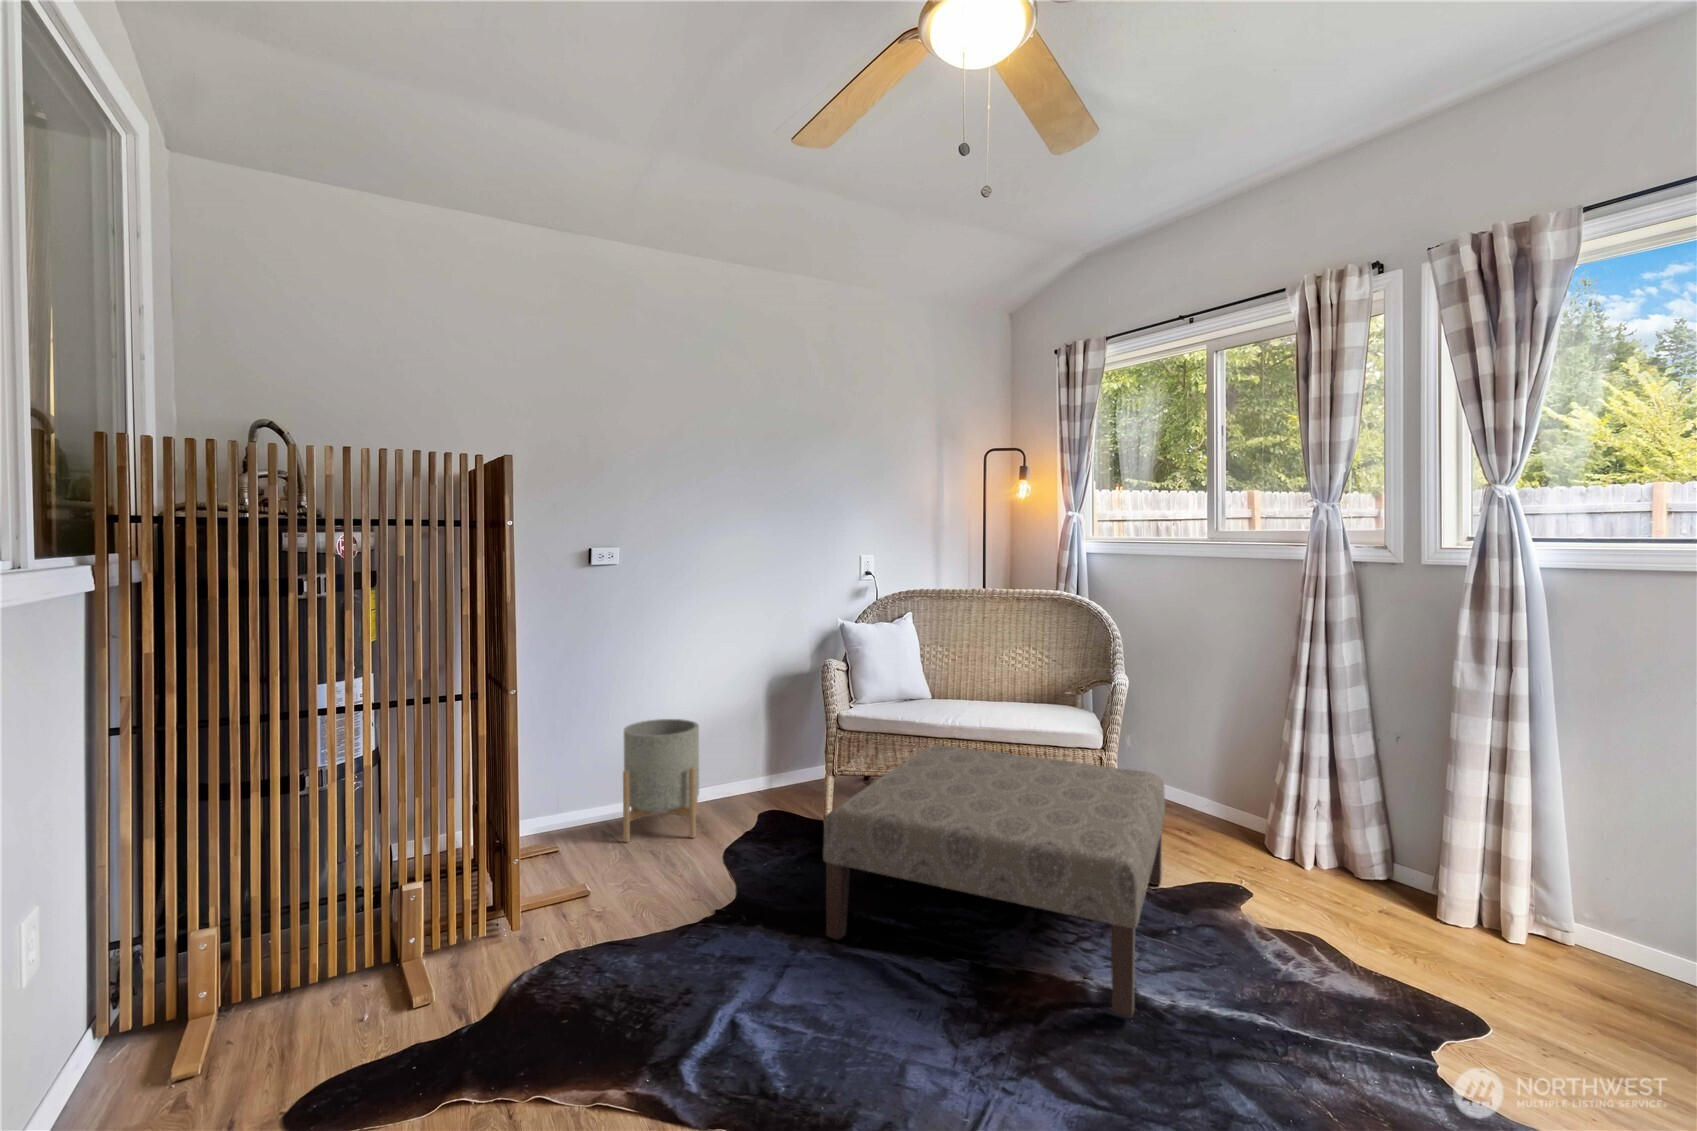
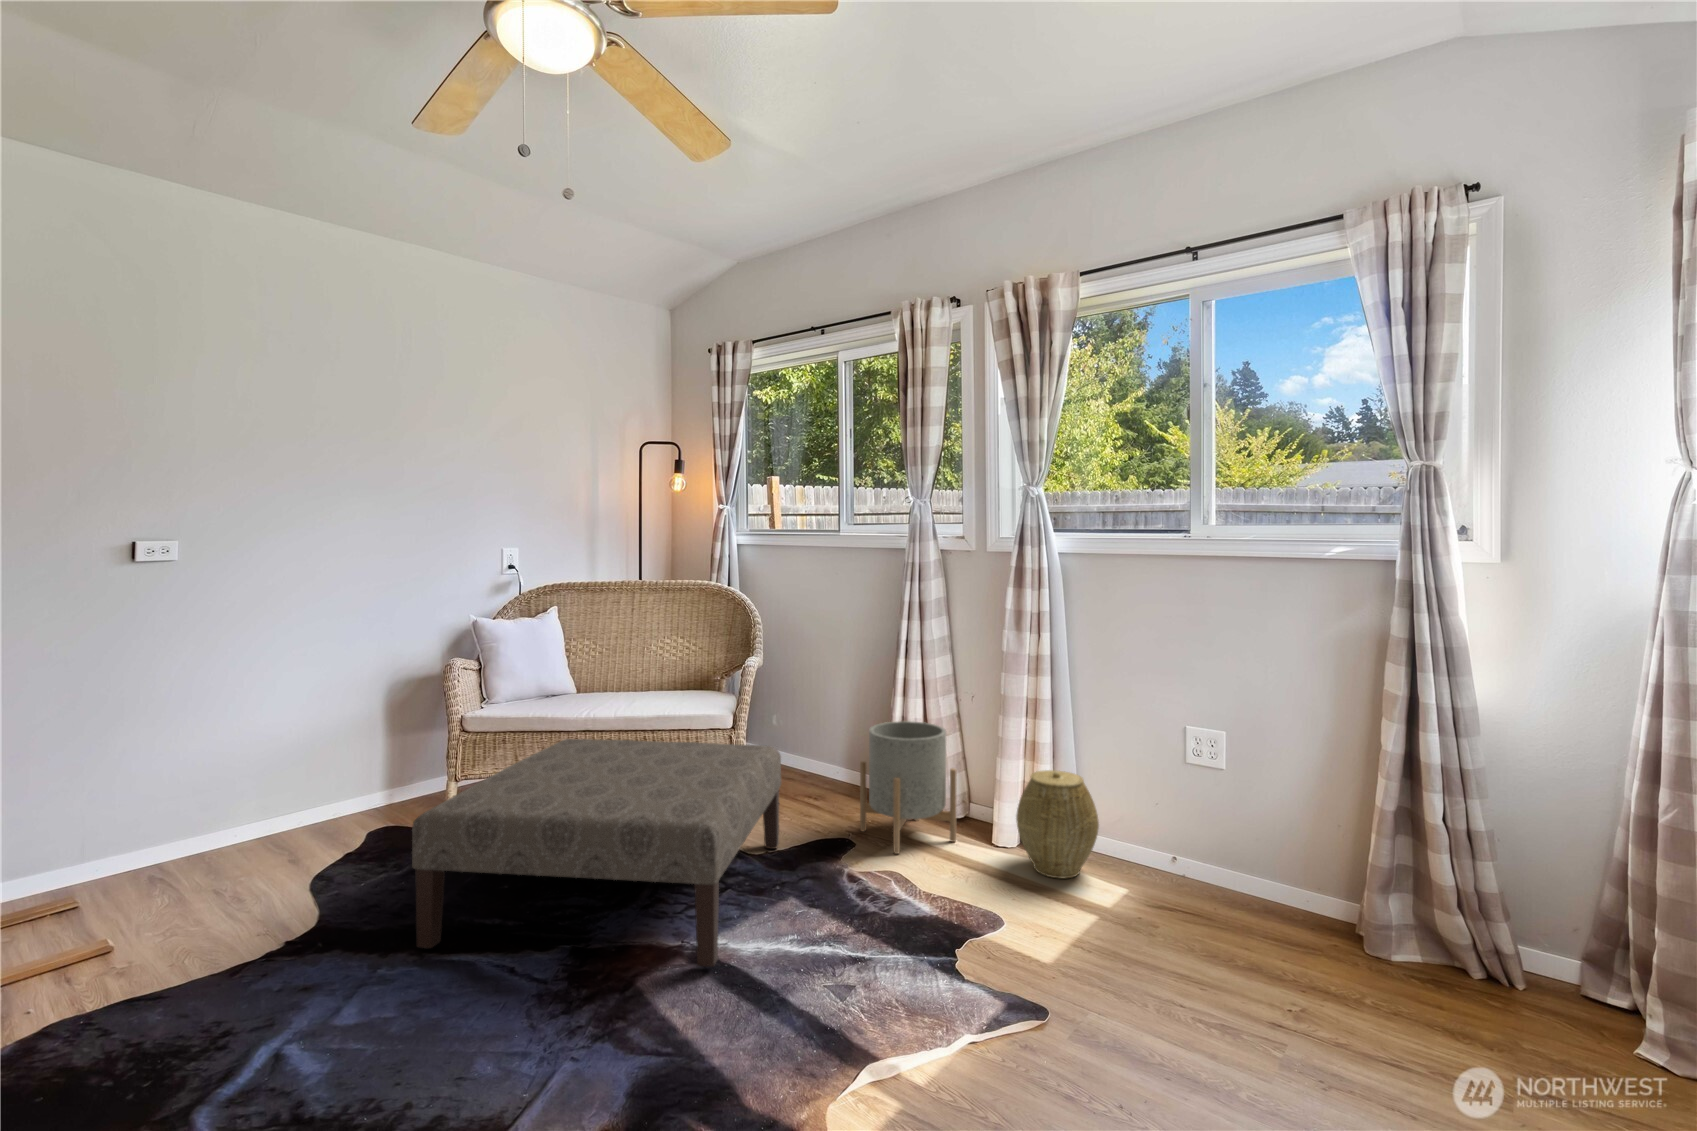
planter: present [623,719,699,842] -> present [860,721,957,854]
woven basket: none [1488,840,1627,985] -> present [1016,770,1099,879]

